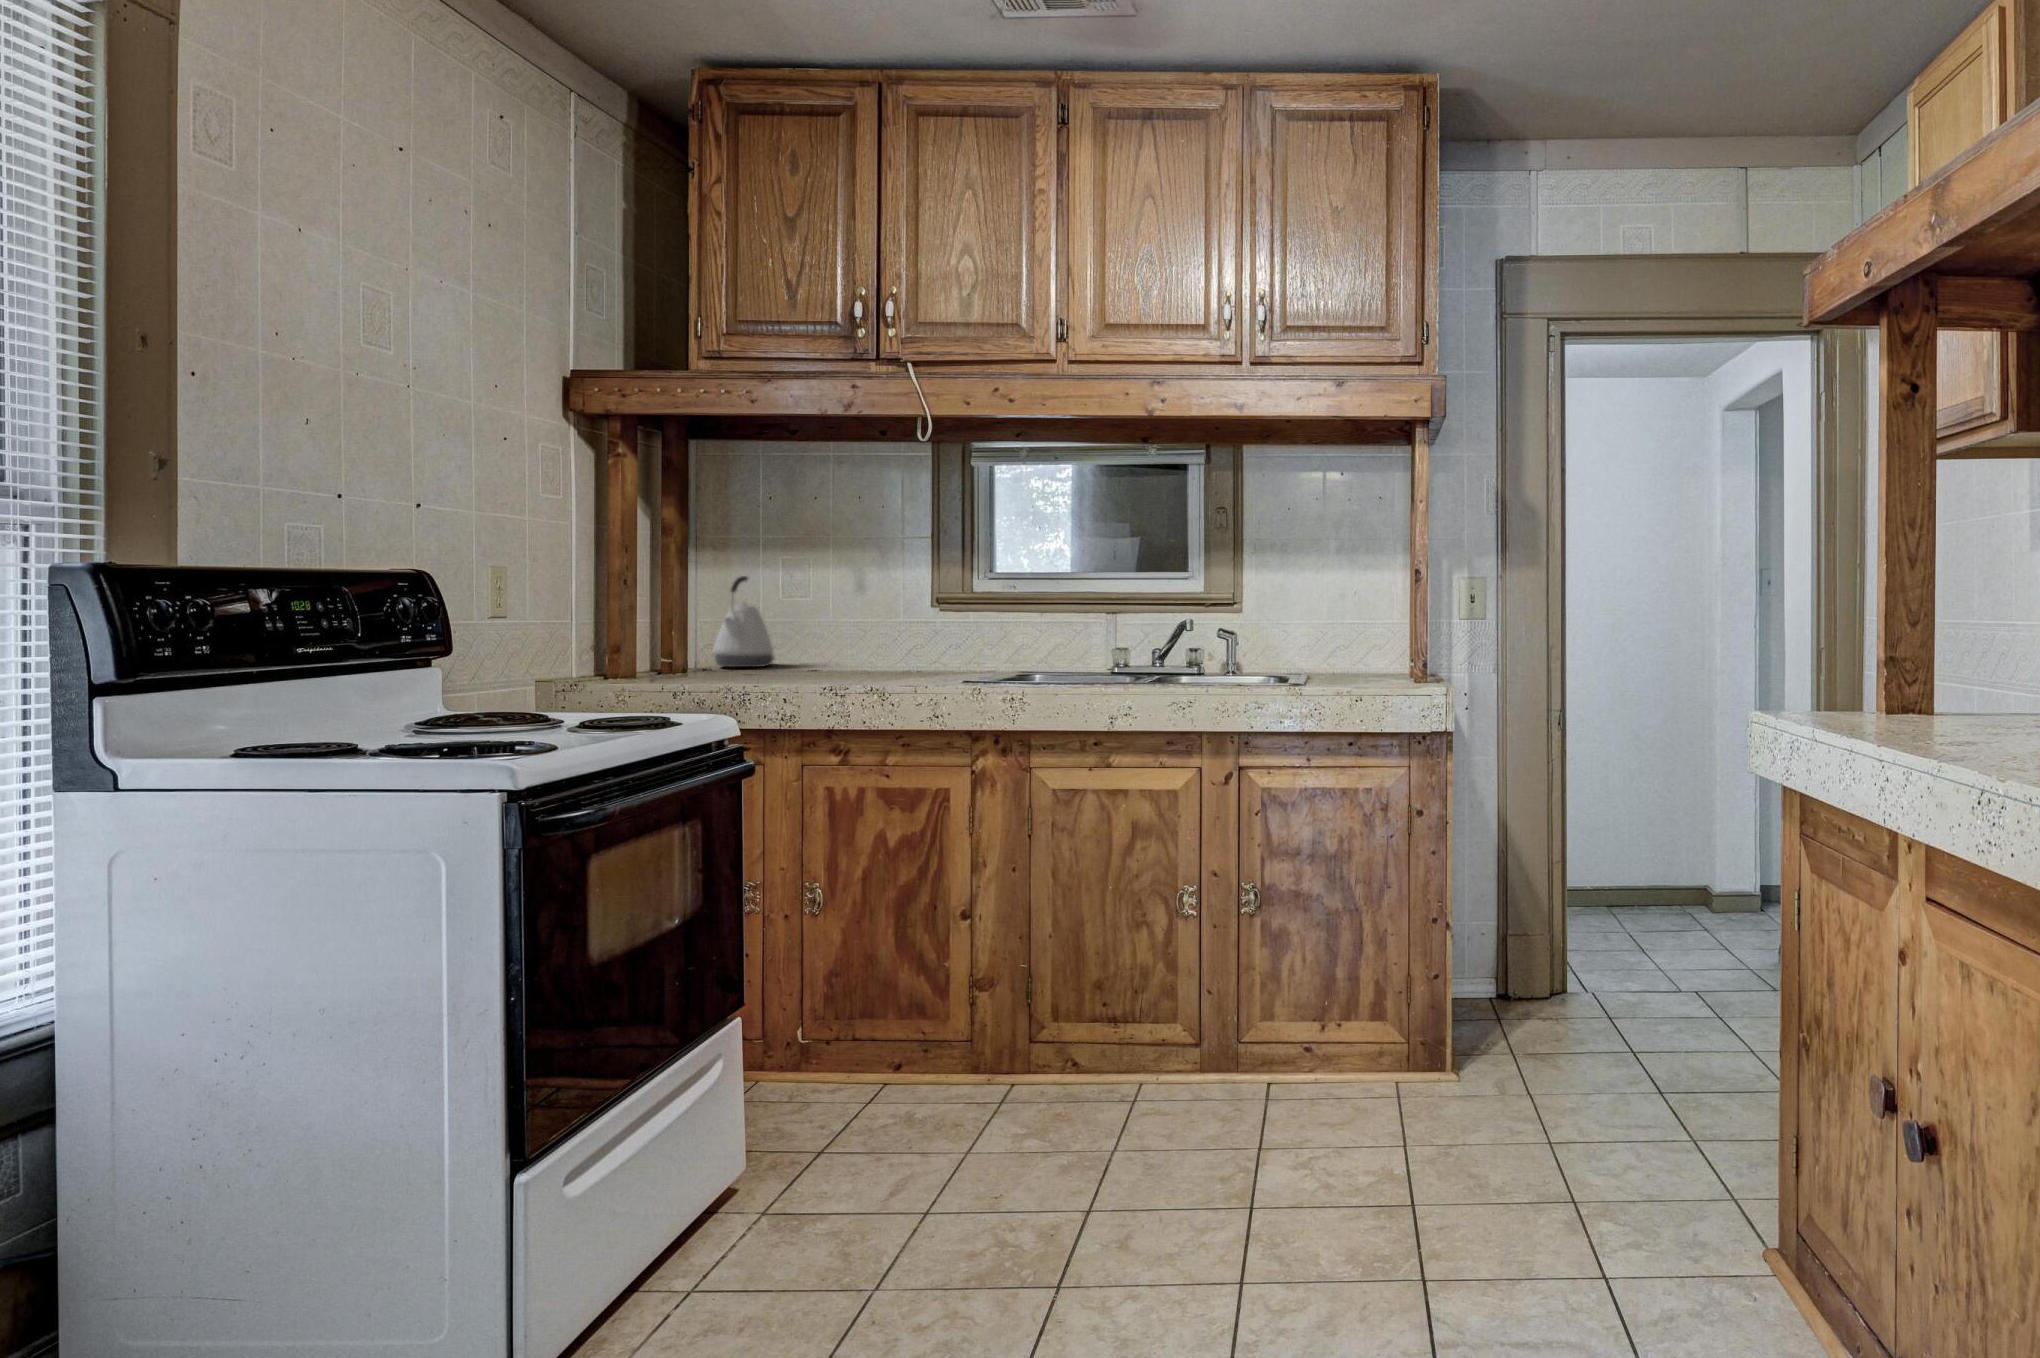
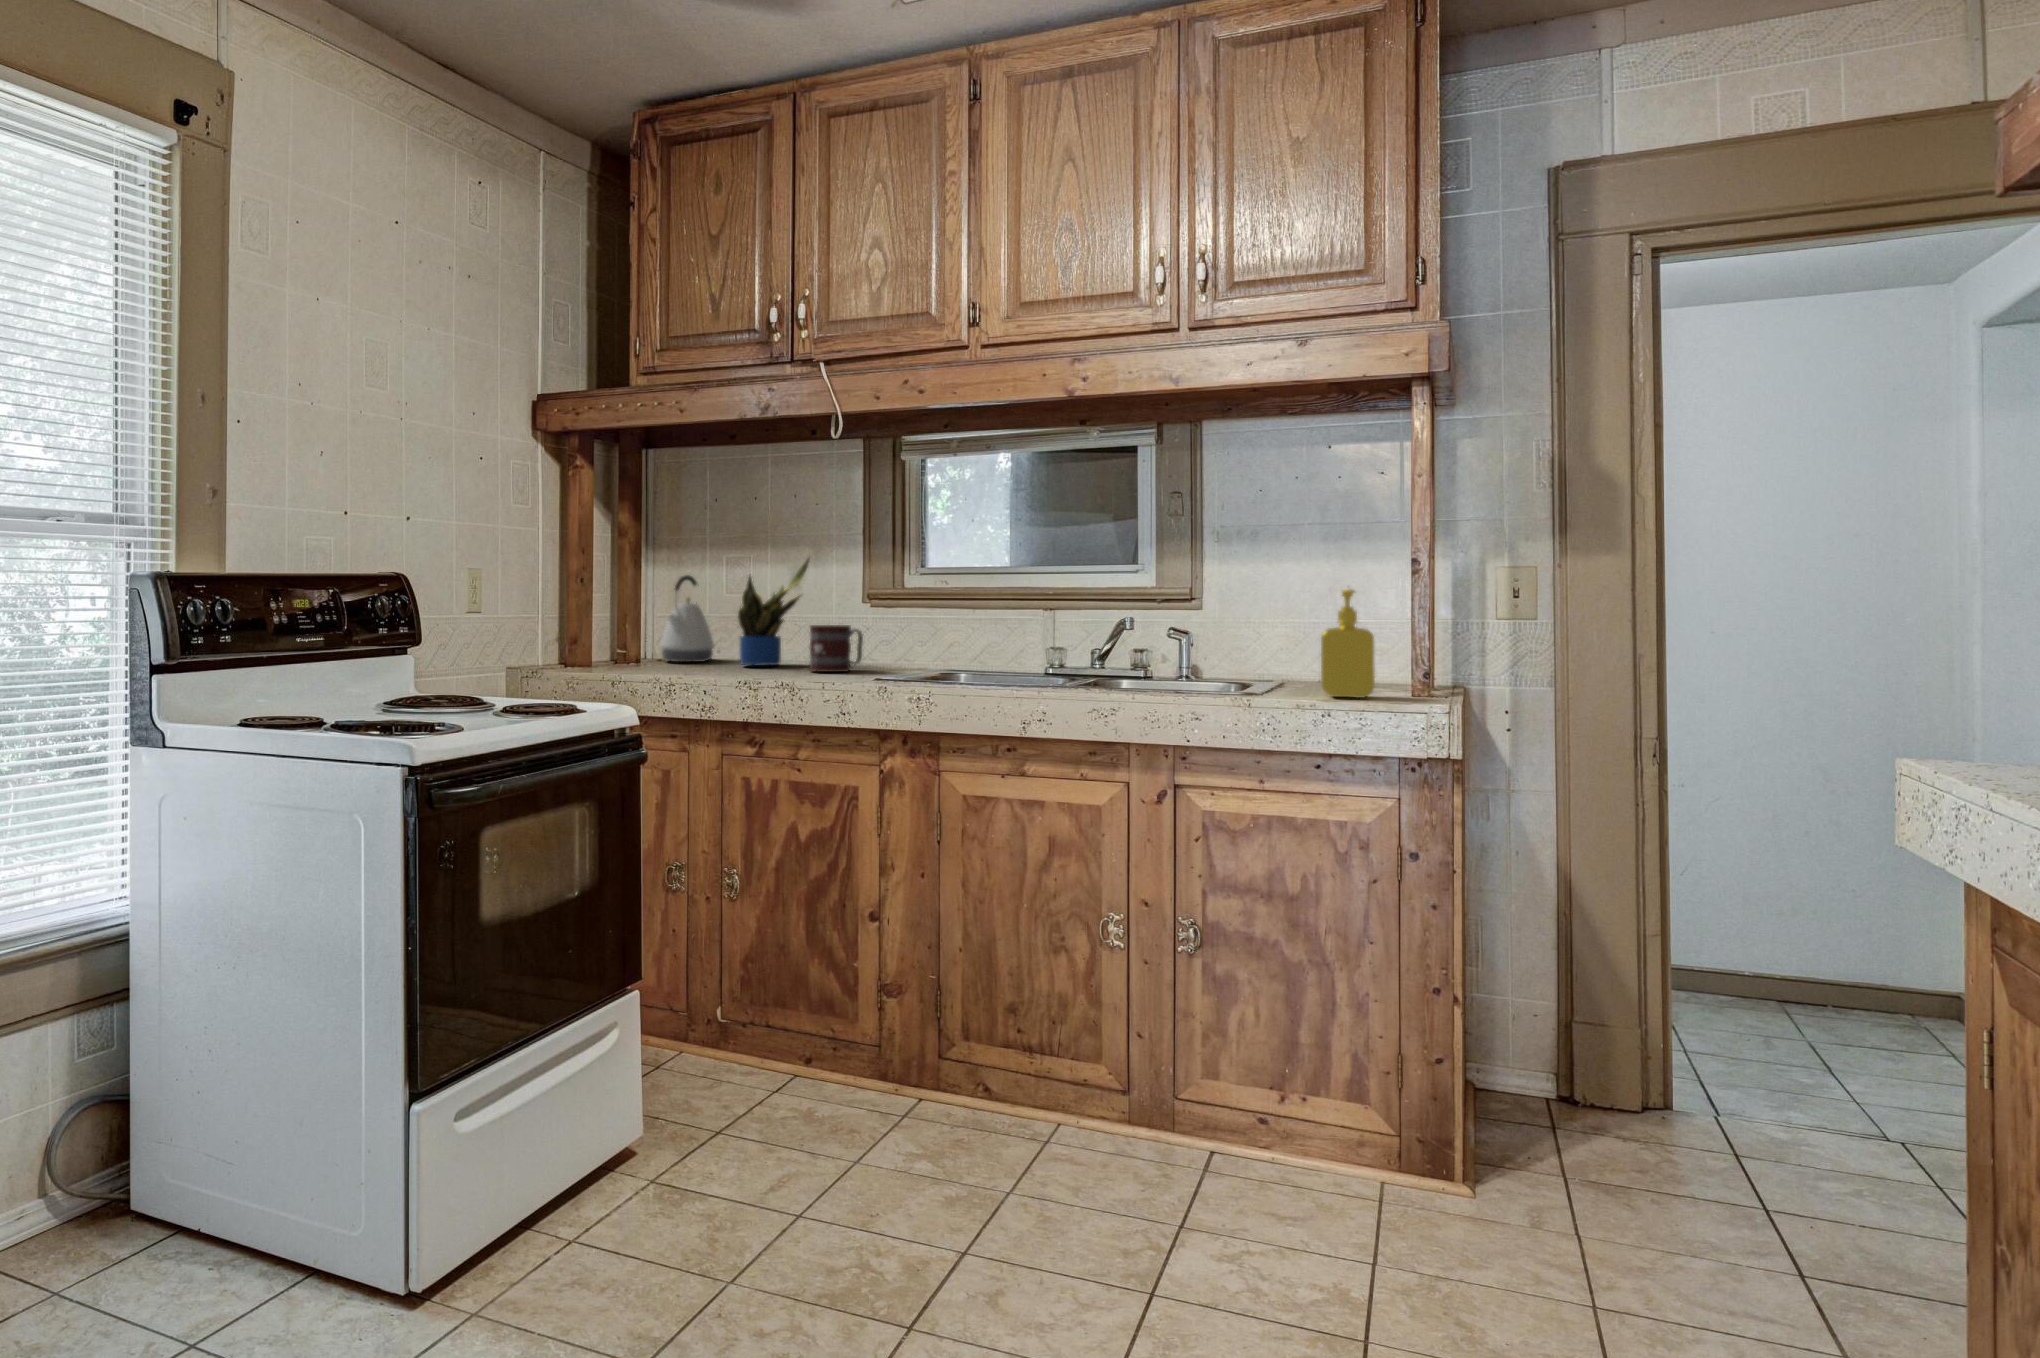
potted plant: none [806,559,885,669] -> present [738,559,809,666]
soap dispenser: none [1353,595,1394,685] -> present [1321,589,1375,698]
mug: none [887,628,943,674] -> present [810,625,863,672]

